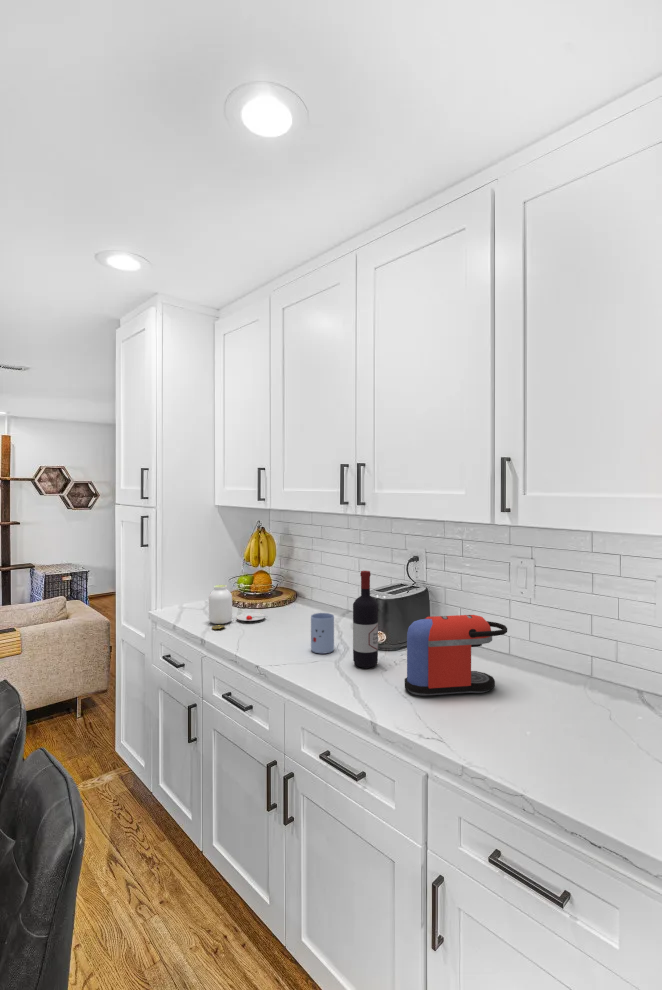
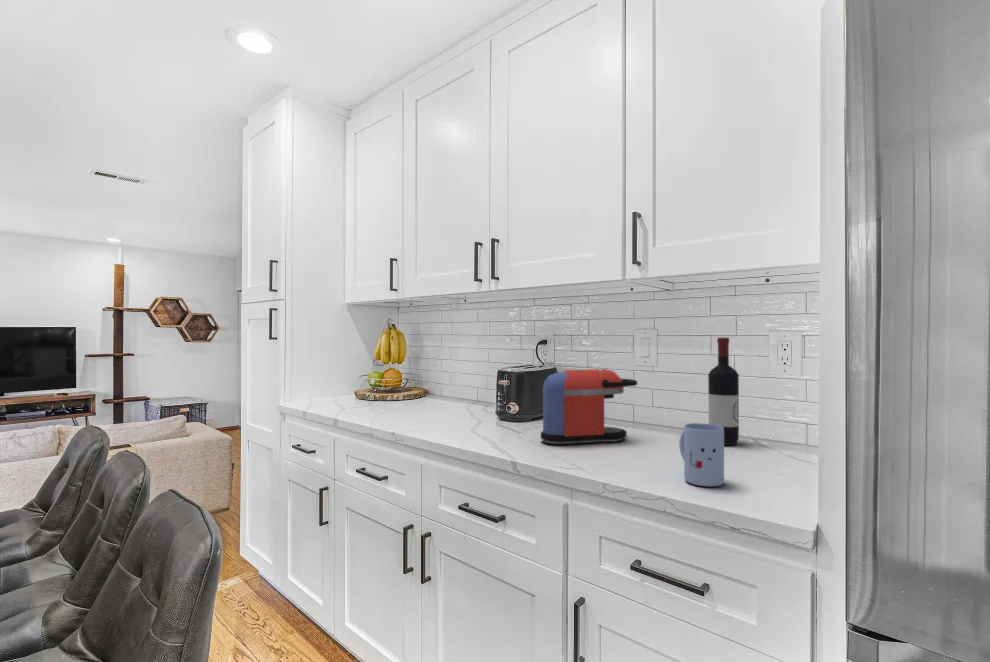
wine bottle: present [353,571,378,668] -> present [708,338,739,445]
jar: present [209,585,266,629] -> none [341,371,402,411]
mug: present [311,613,334,653] -> present [679,423,724,486]

